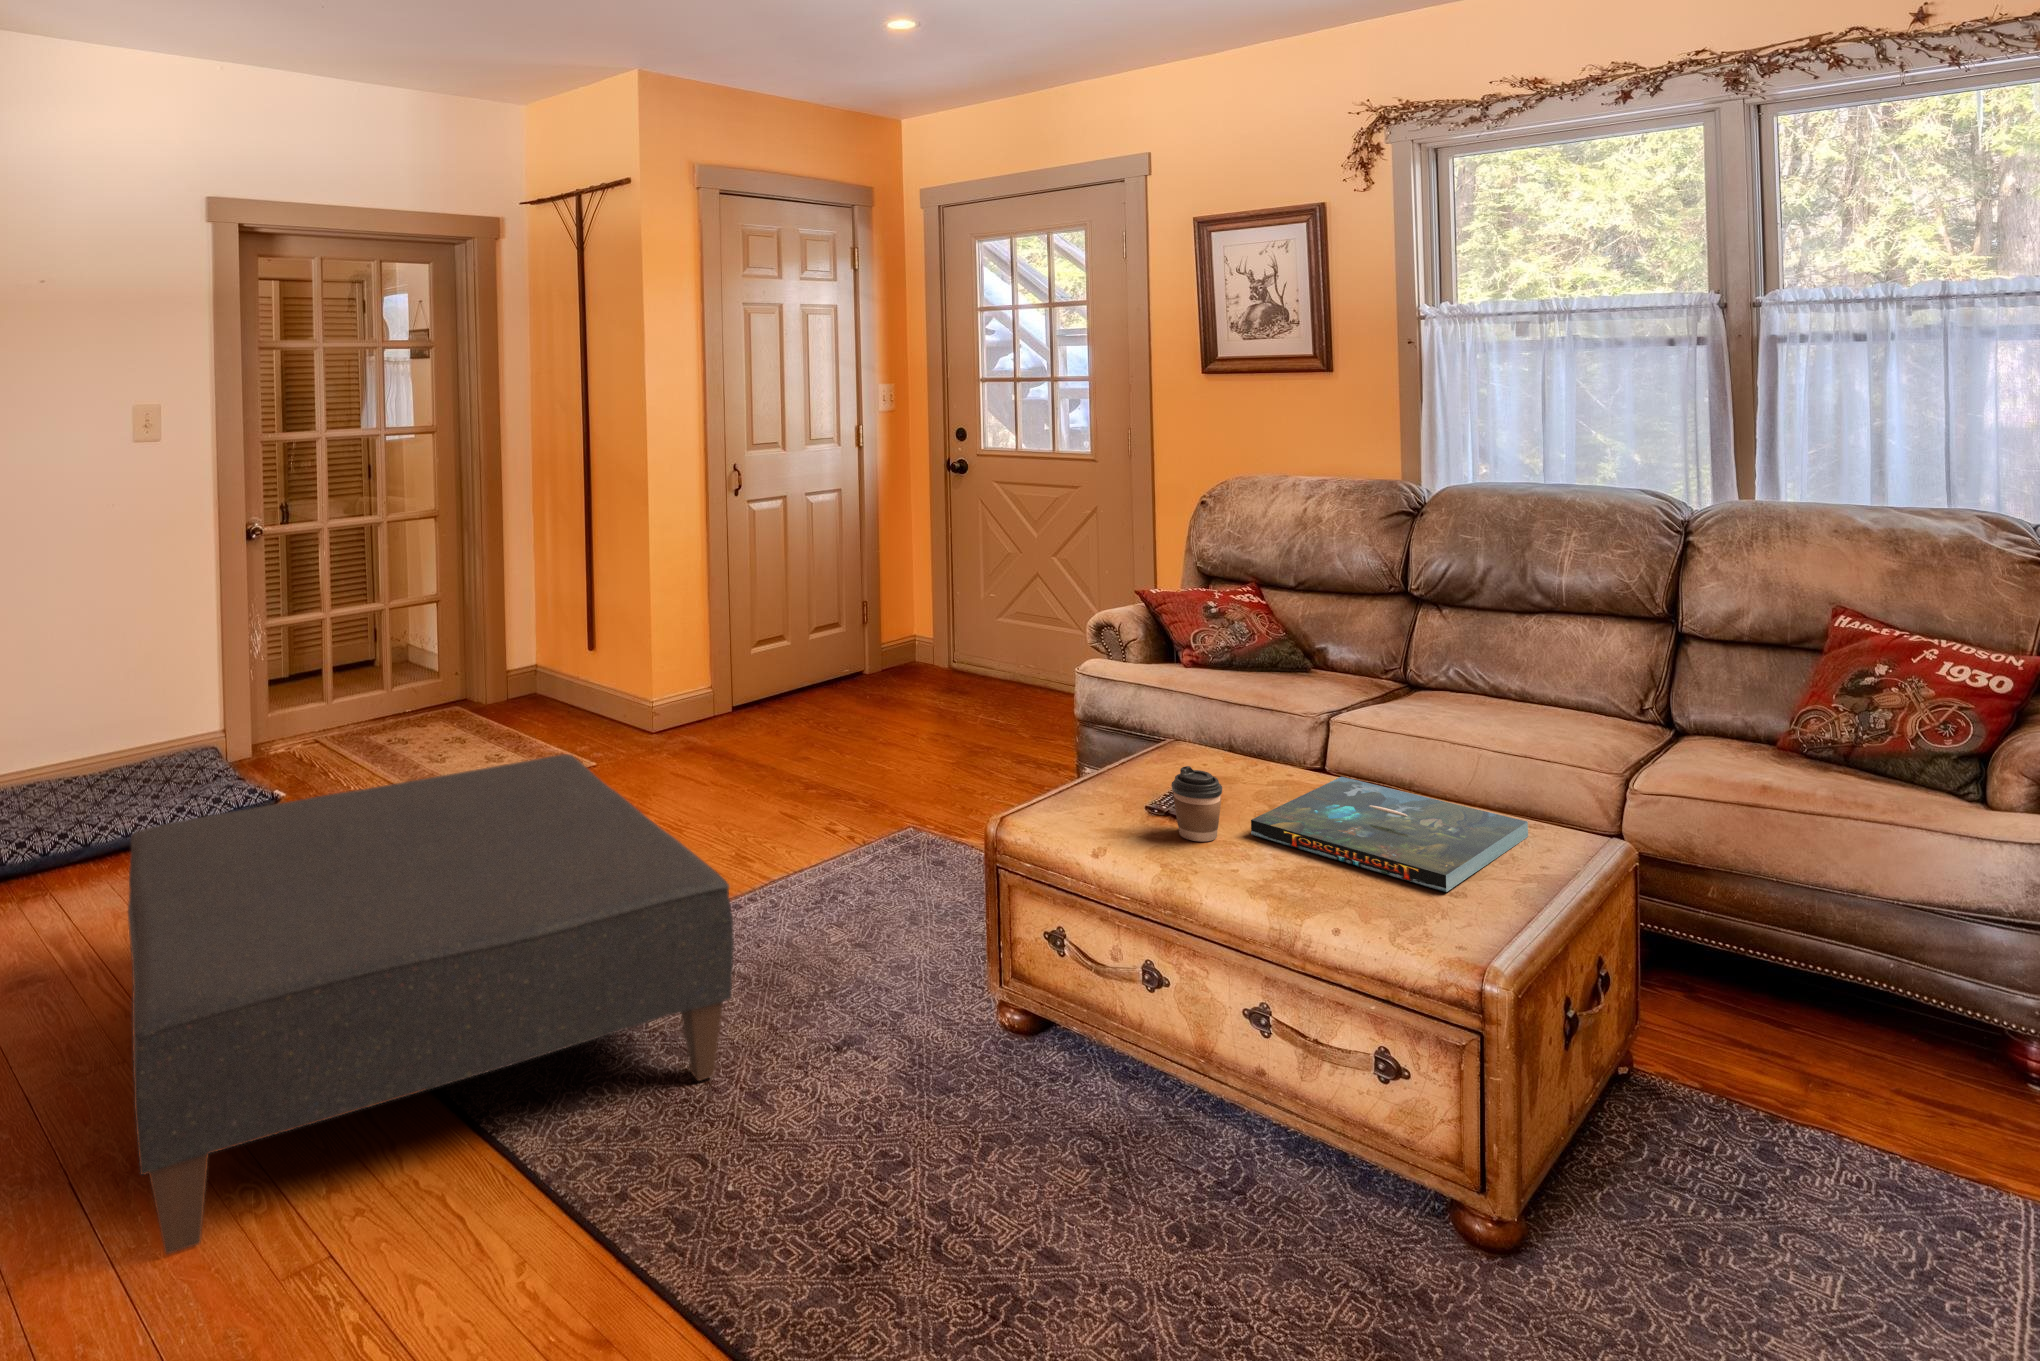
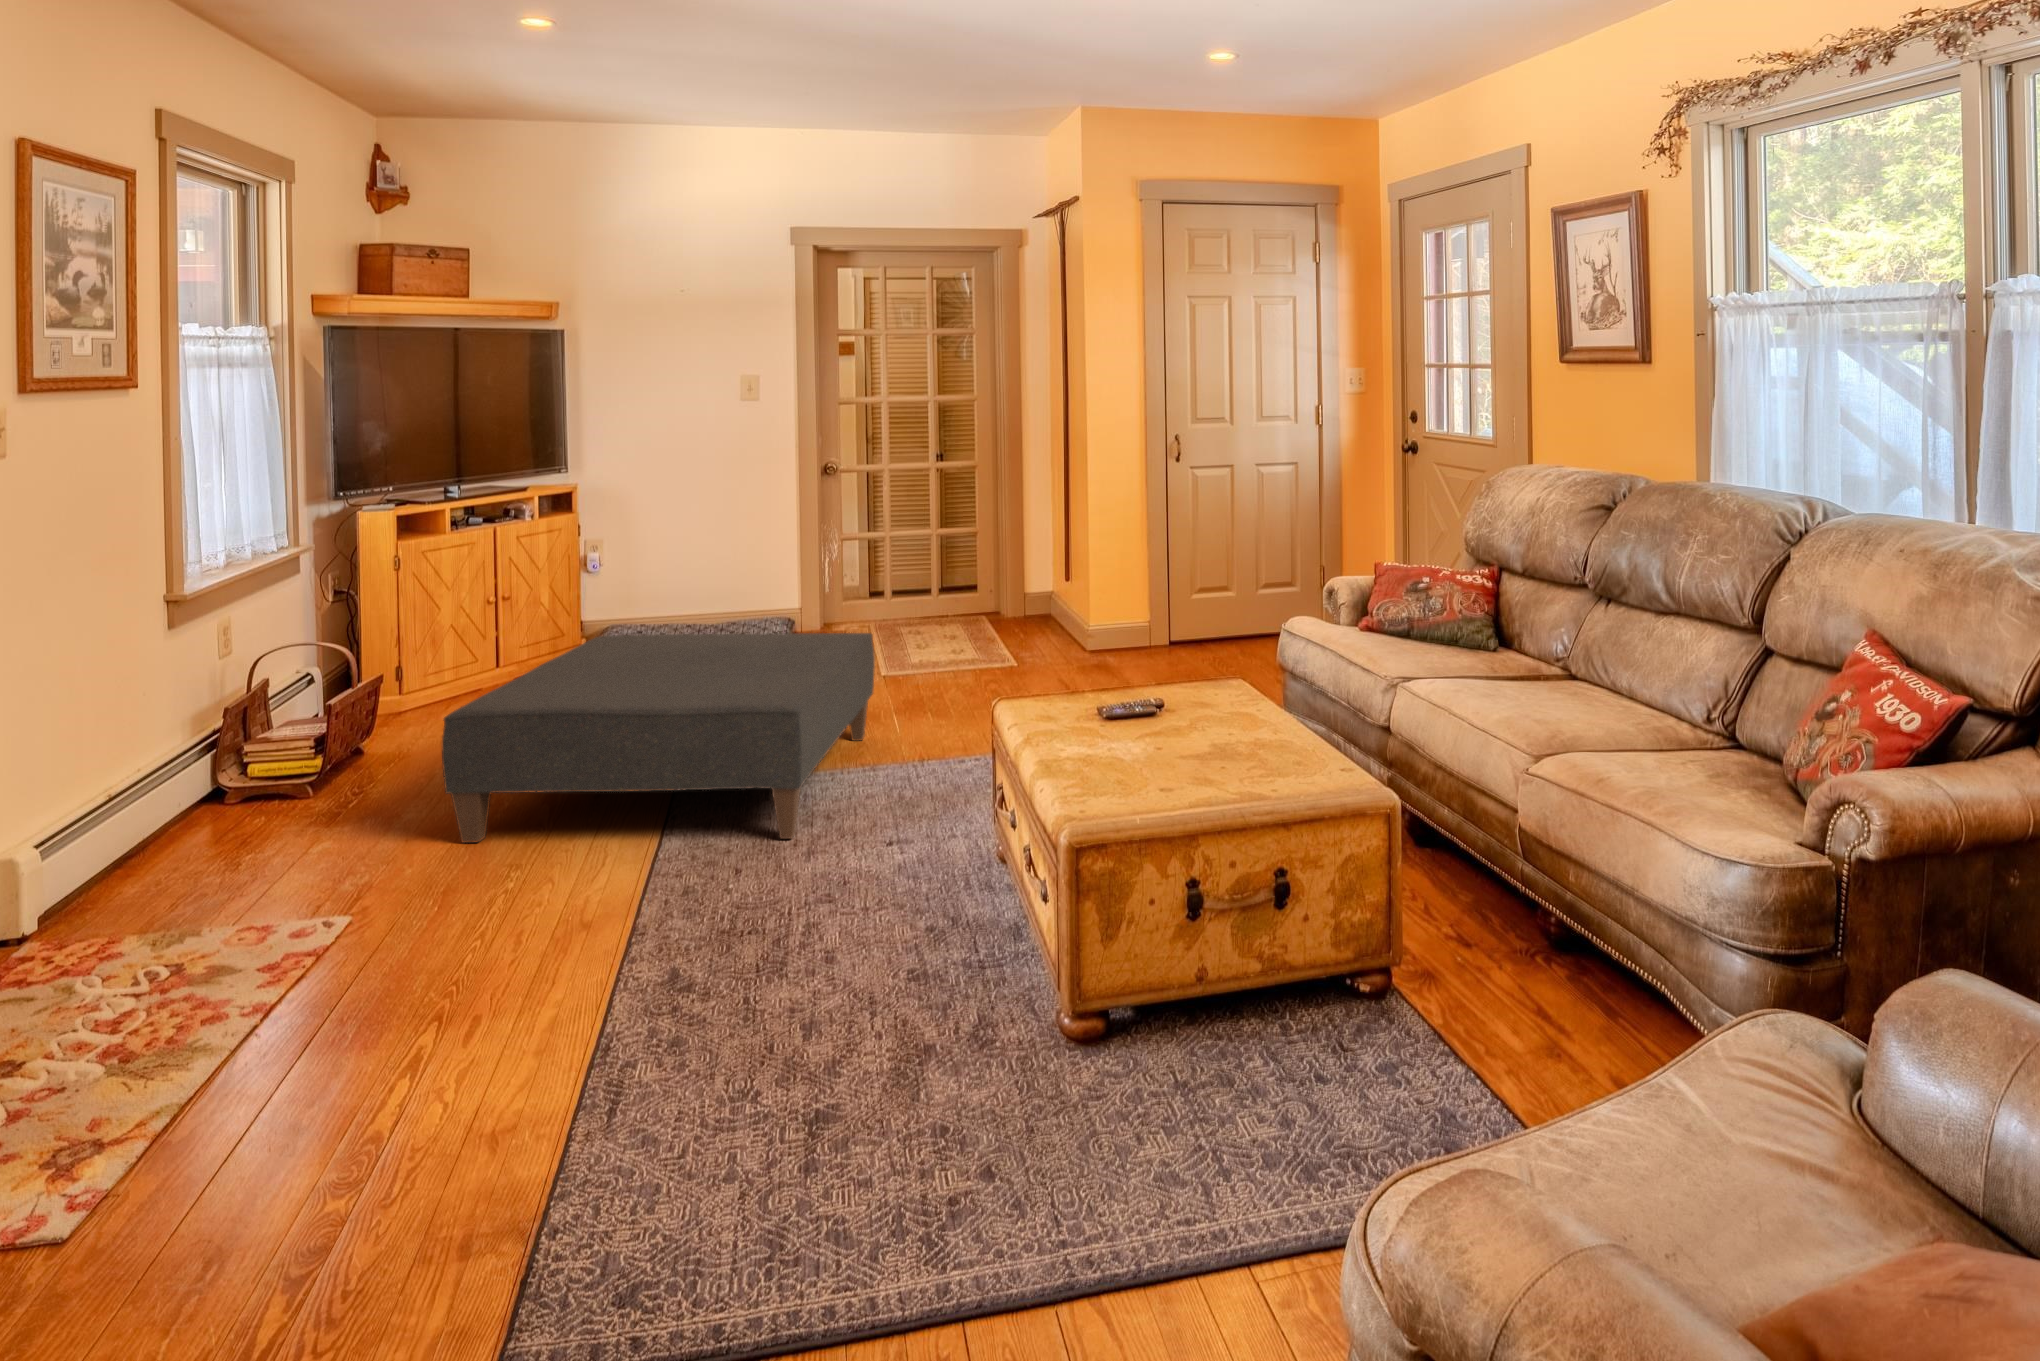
coffee cup: present [1171,766,1222,842] -> none [1049,675,1087,732]
board game: present [1251,777,1528,892] -> none [1100,712,1290,784]

